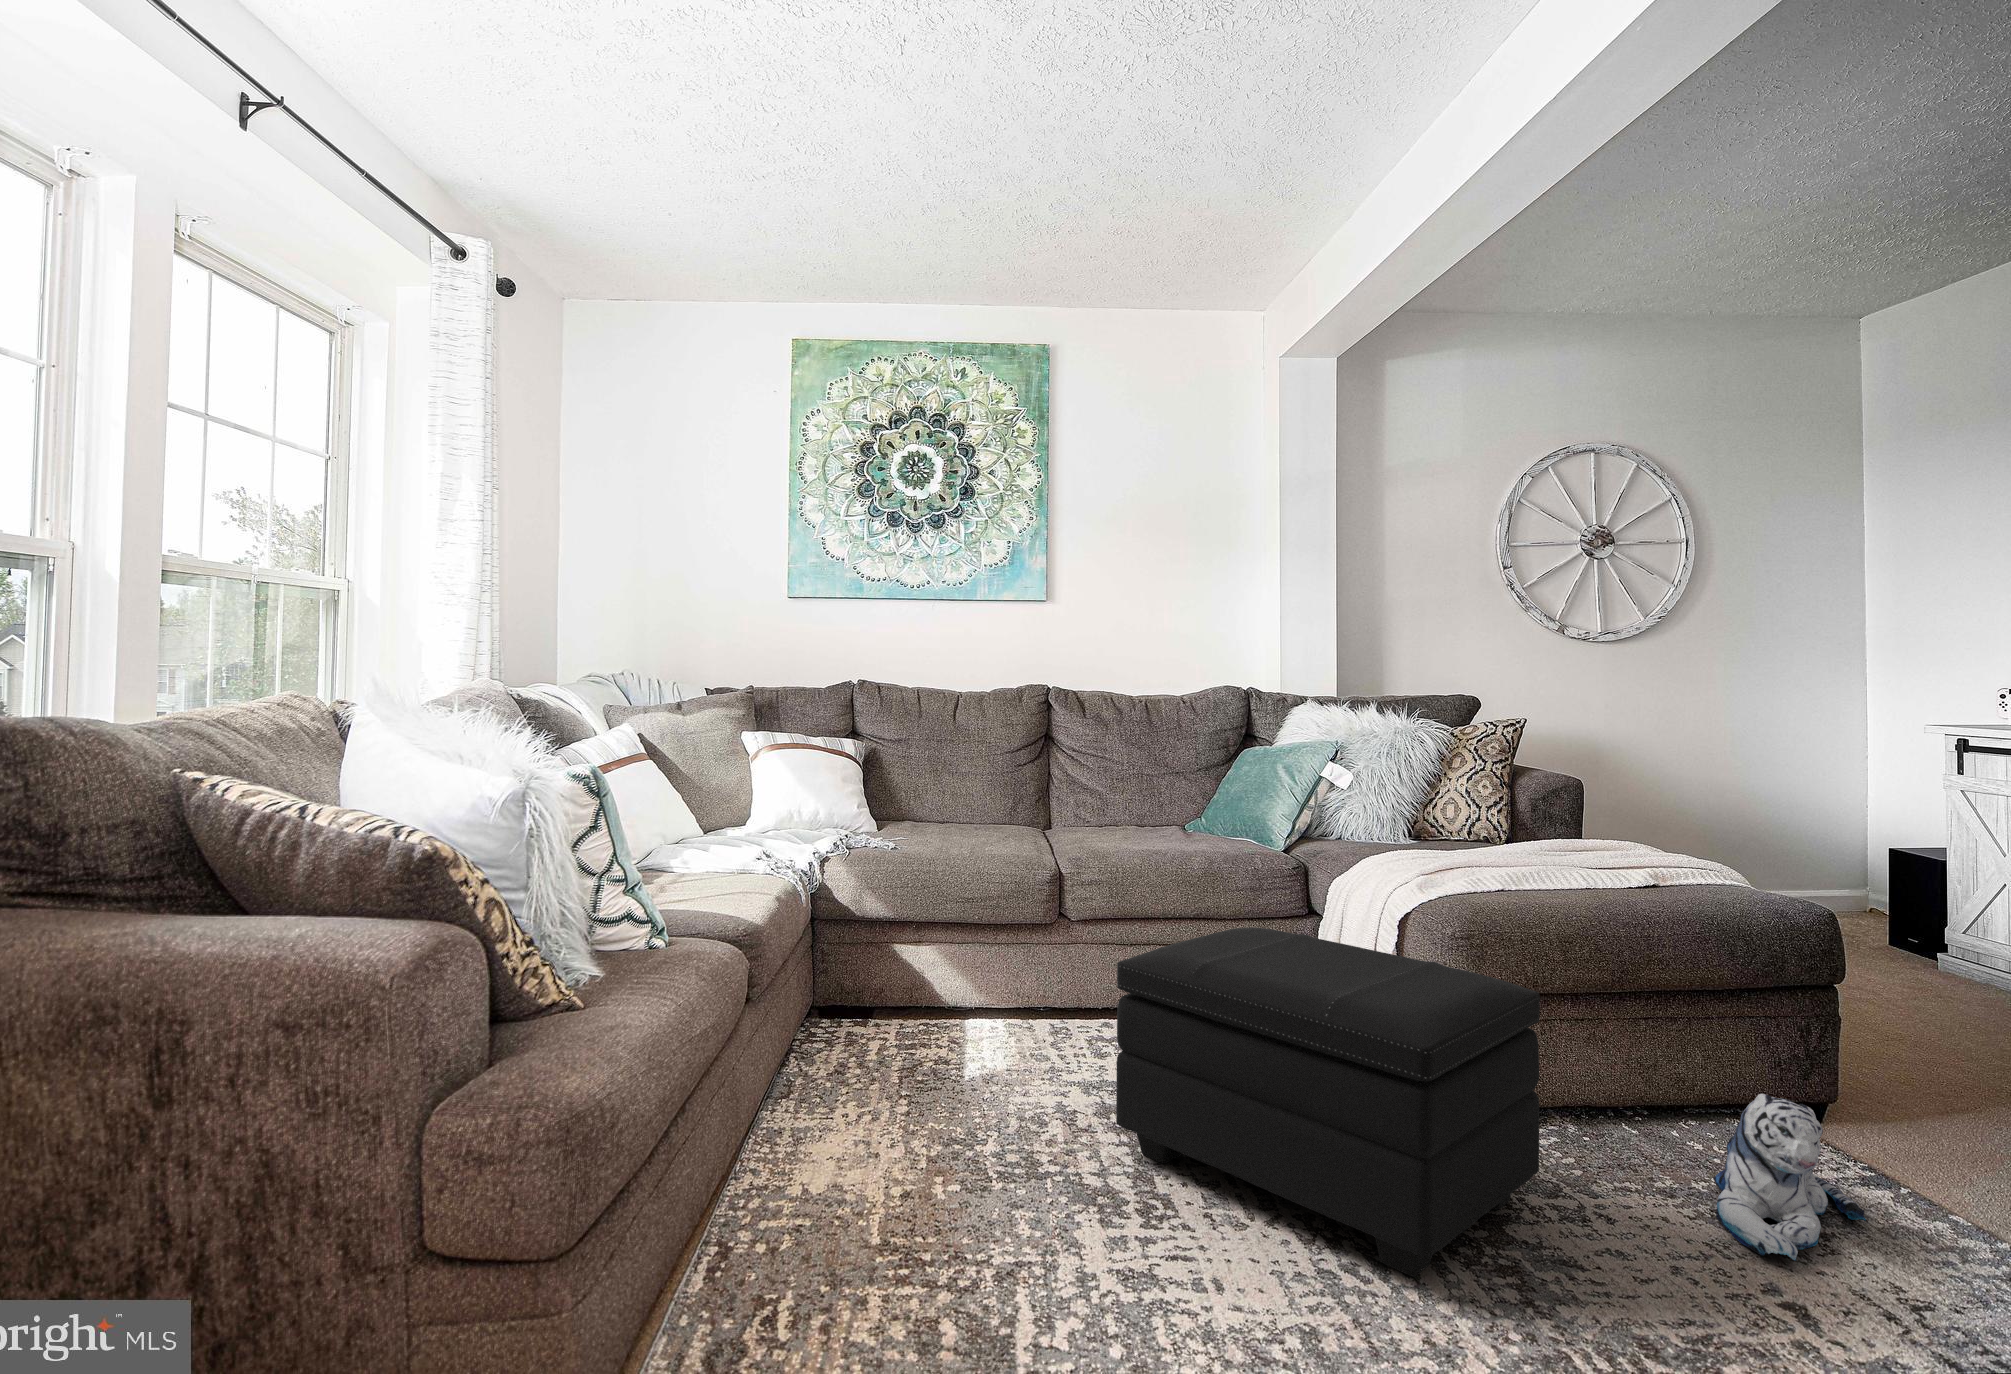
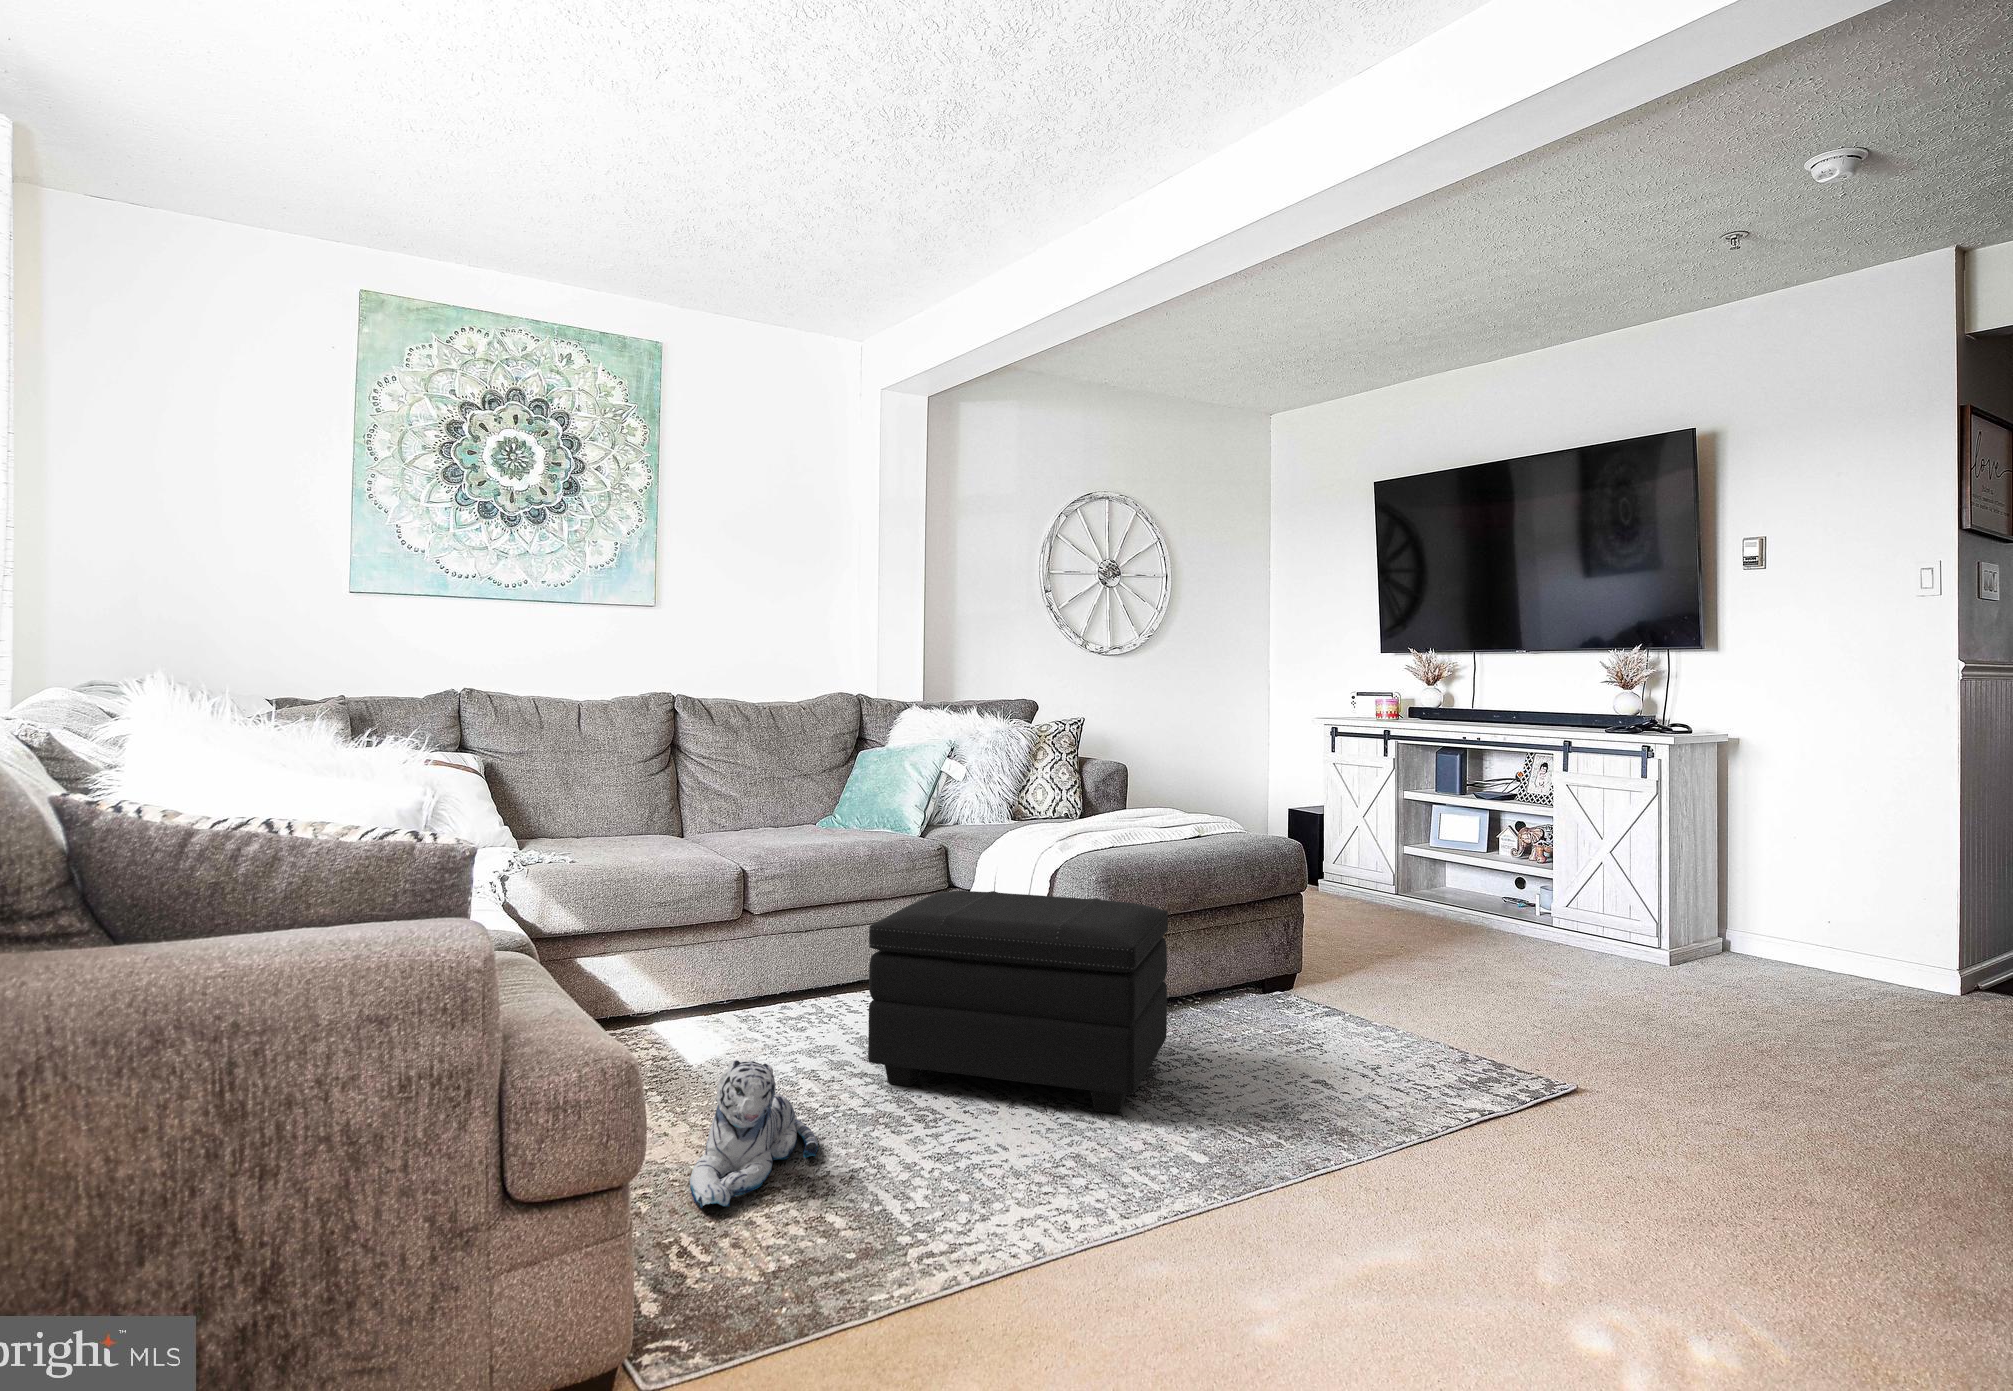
plush toy: present [1713,1094,1866,1260] -> present [690,1060,818,1208]

